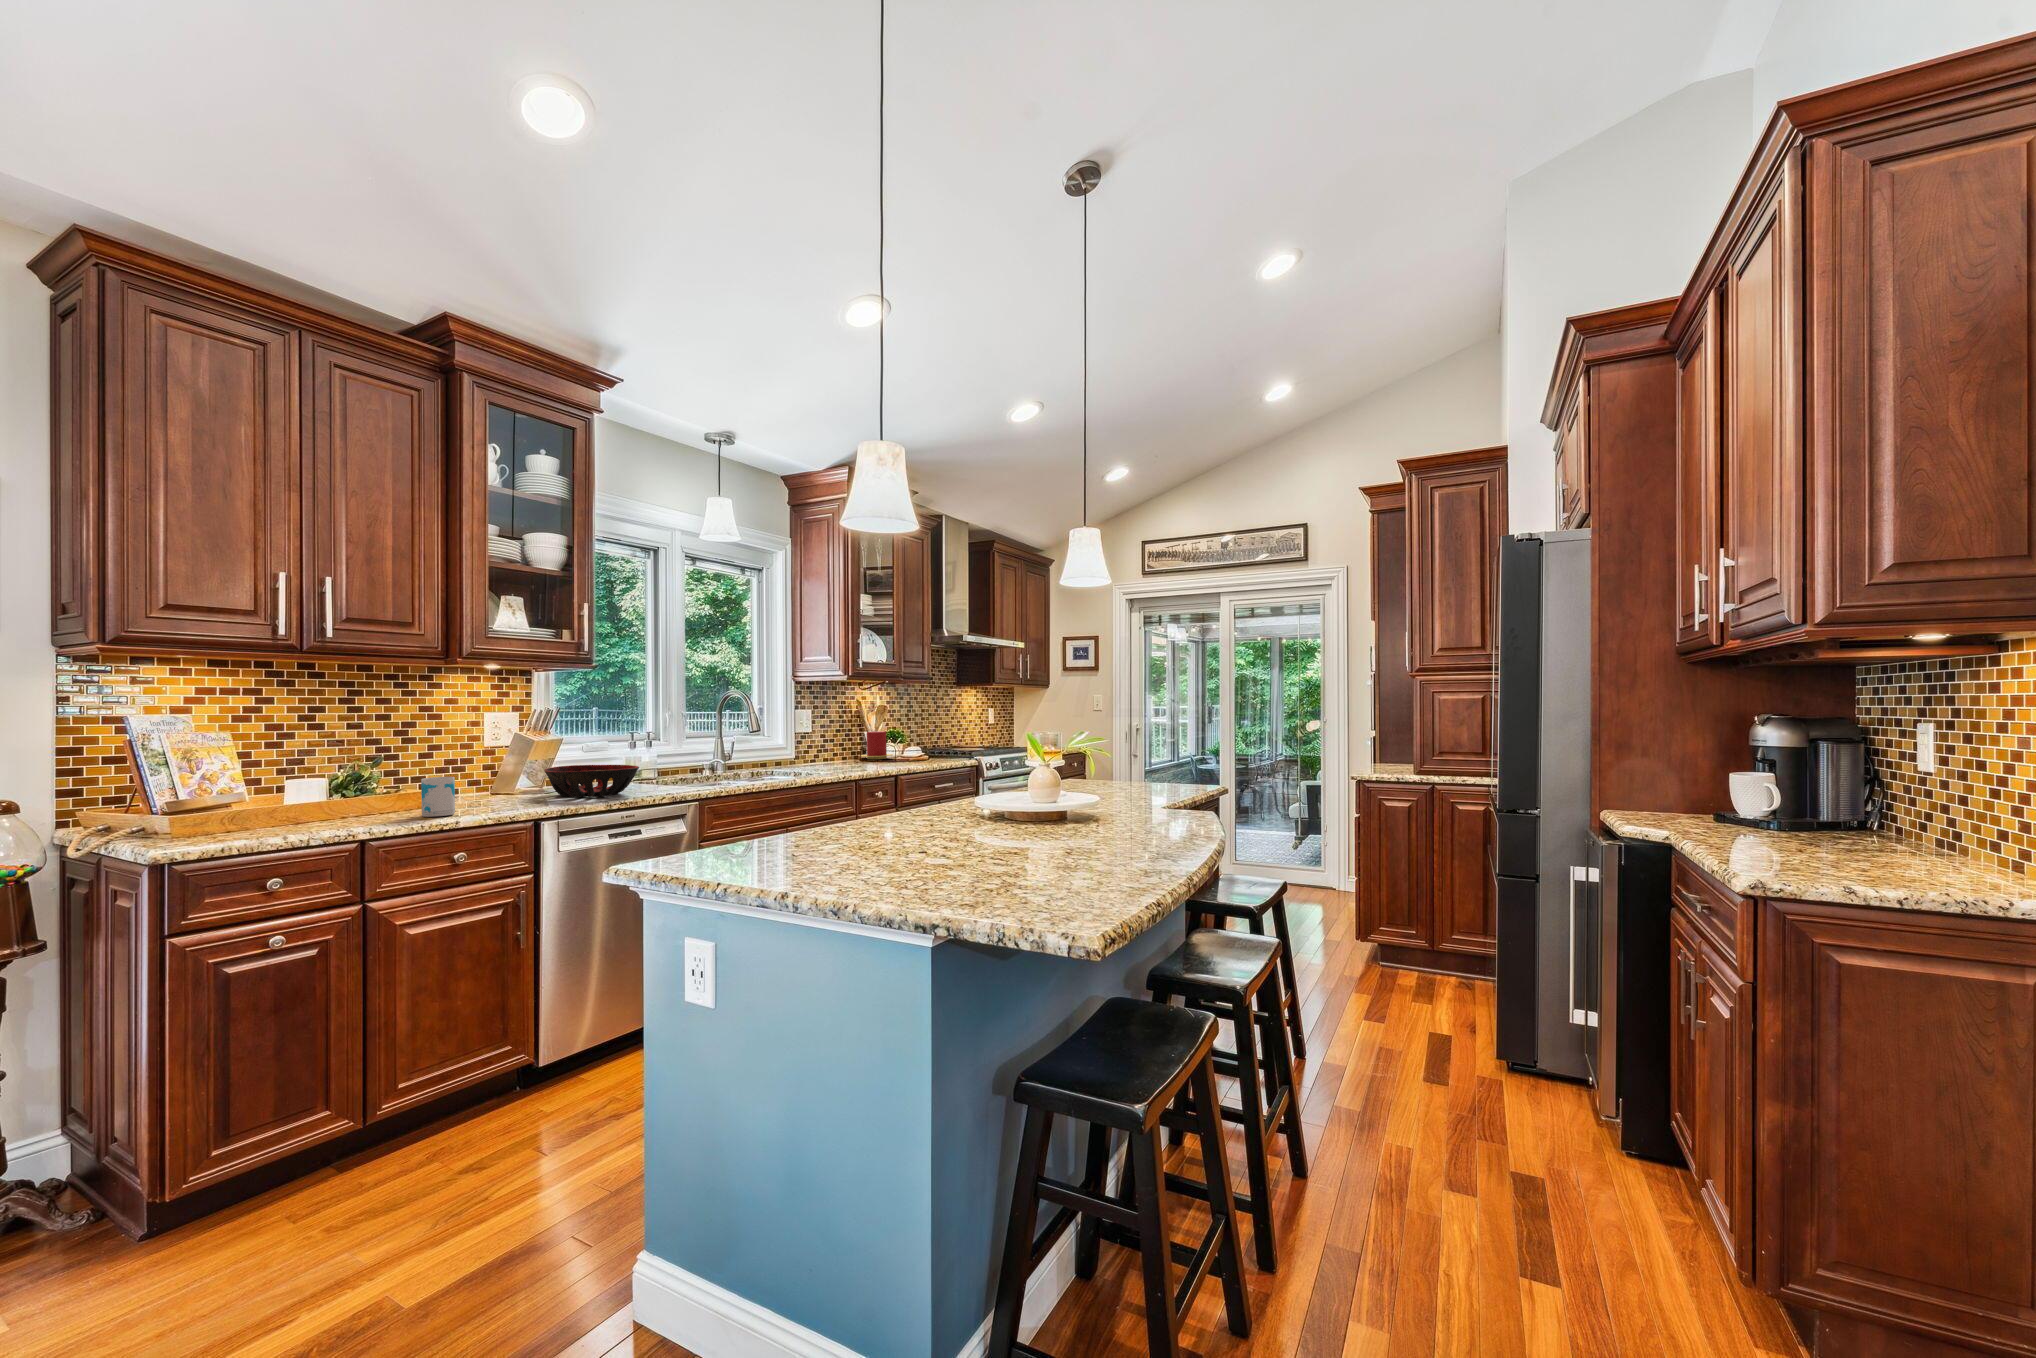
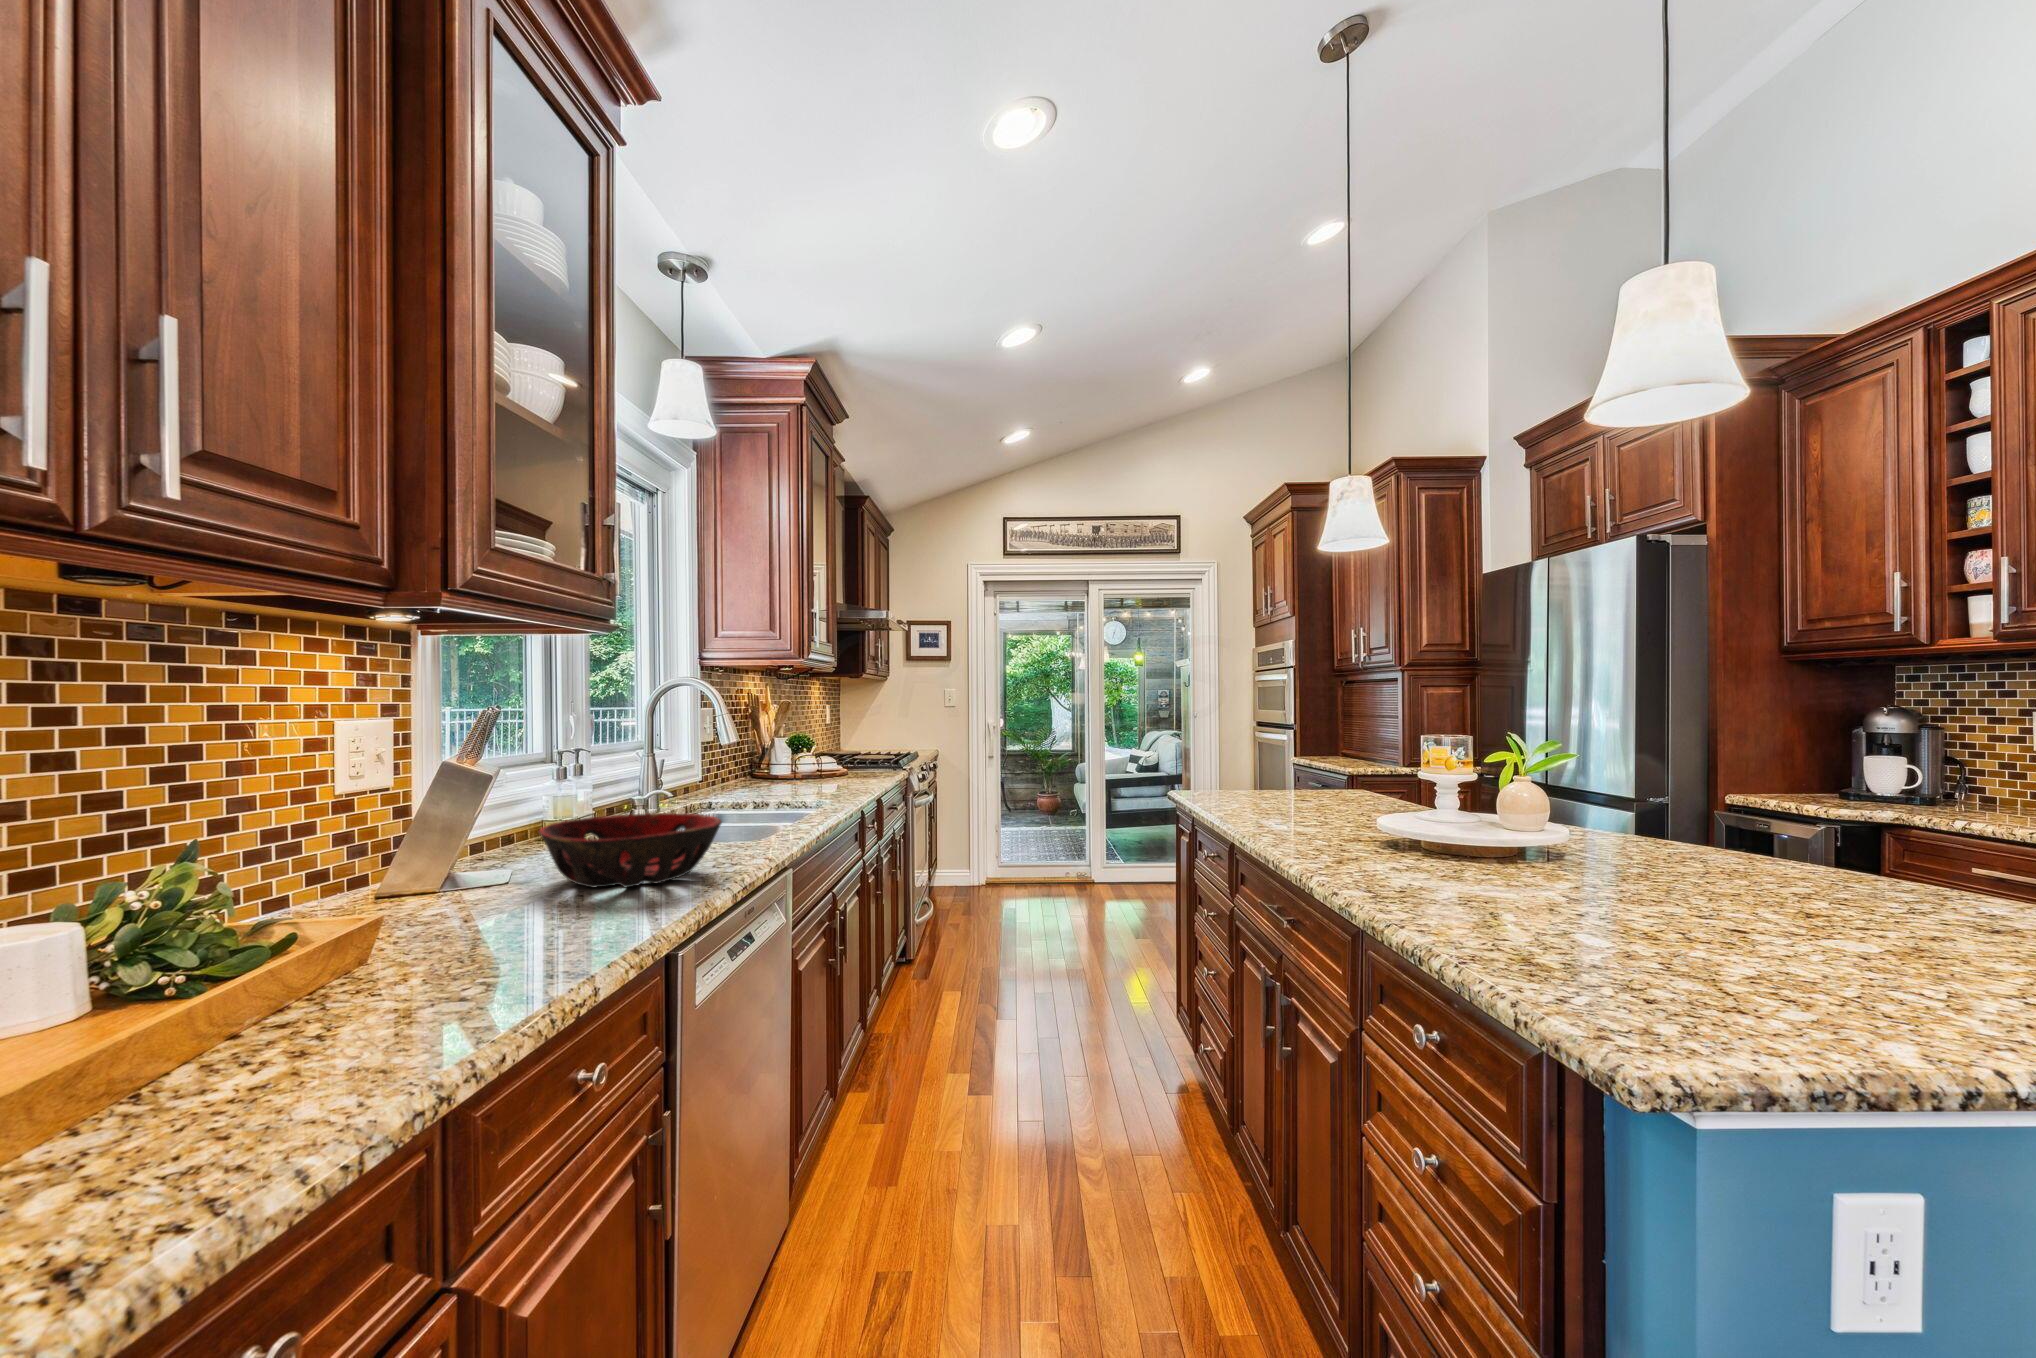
candle: present [861,731,893,759] -> none [763,737,809,775]
mug: present [421,777,455,817] -> none [444,880,528,993]

